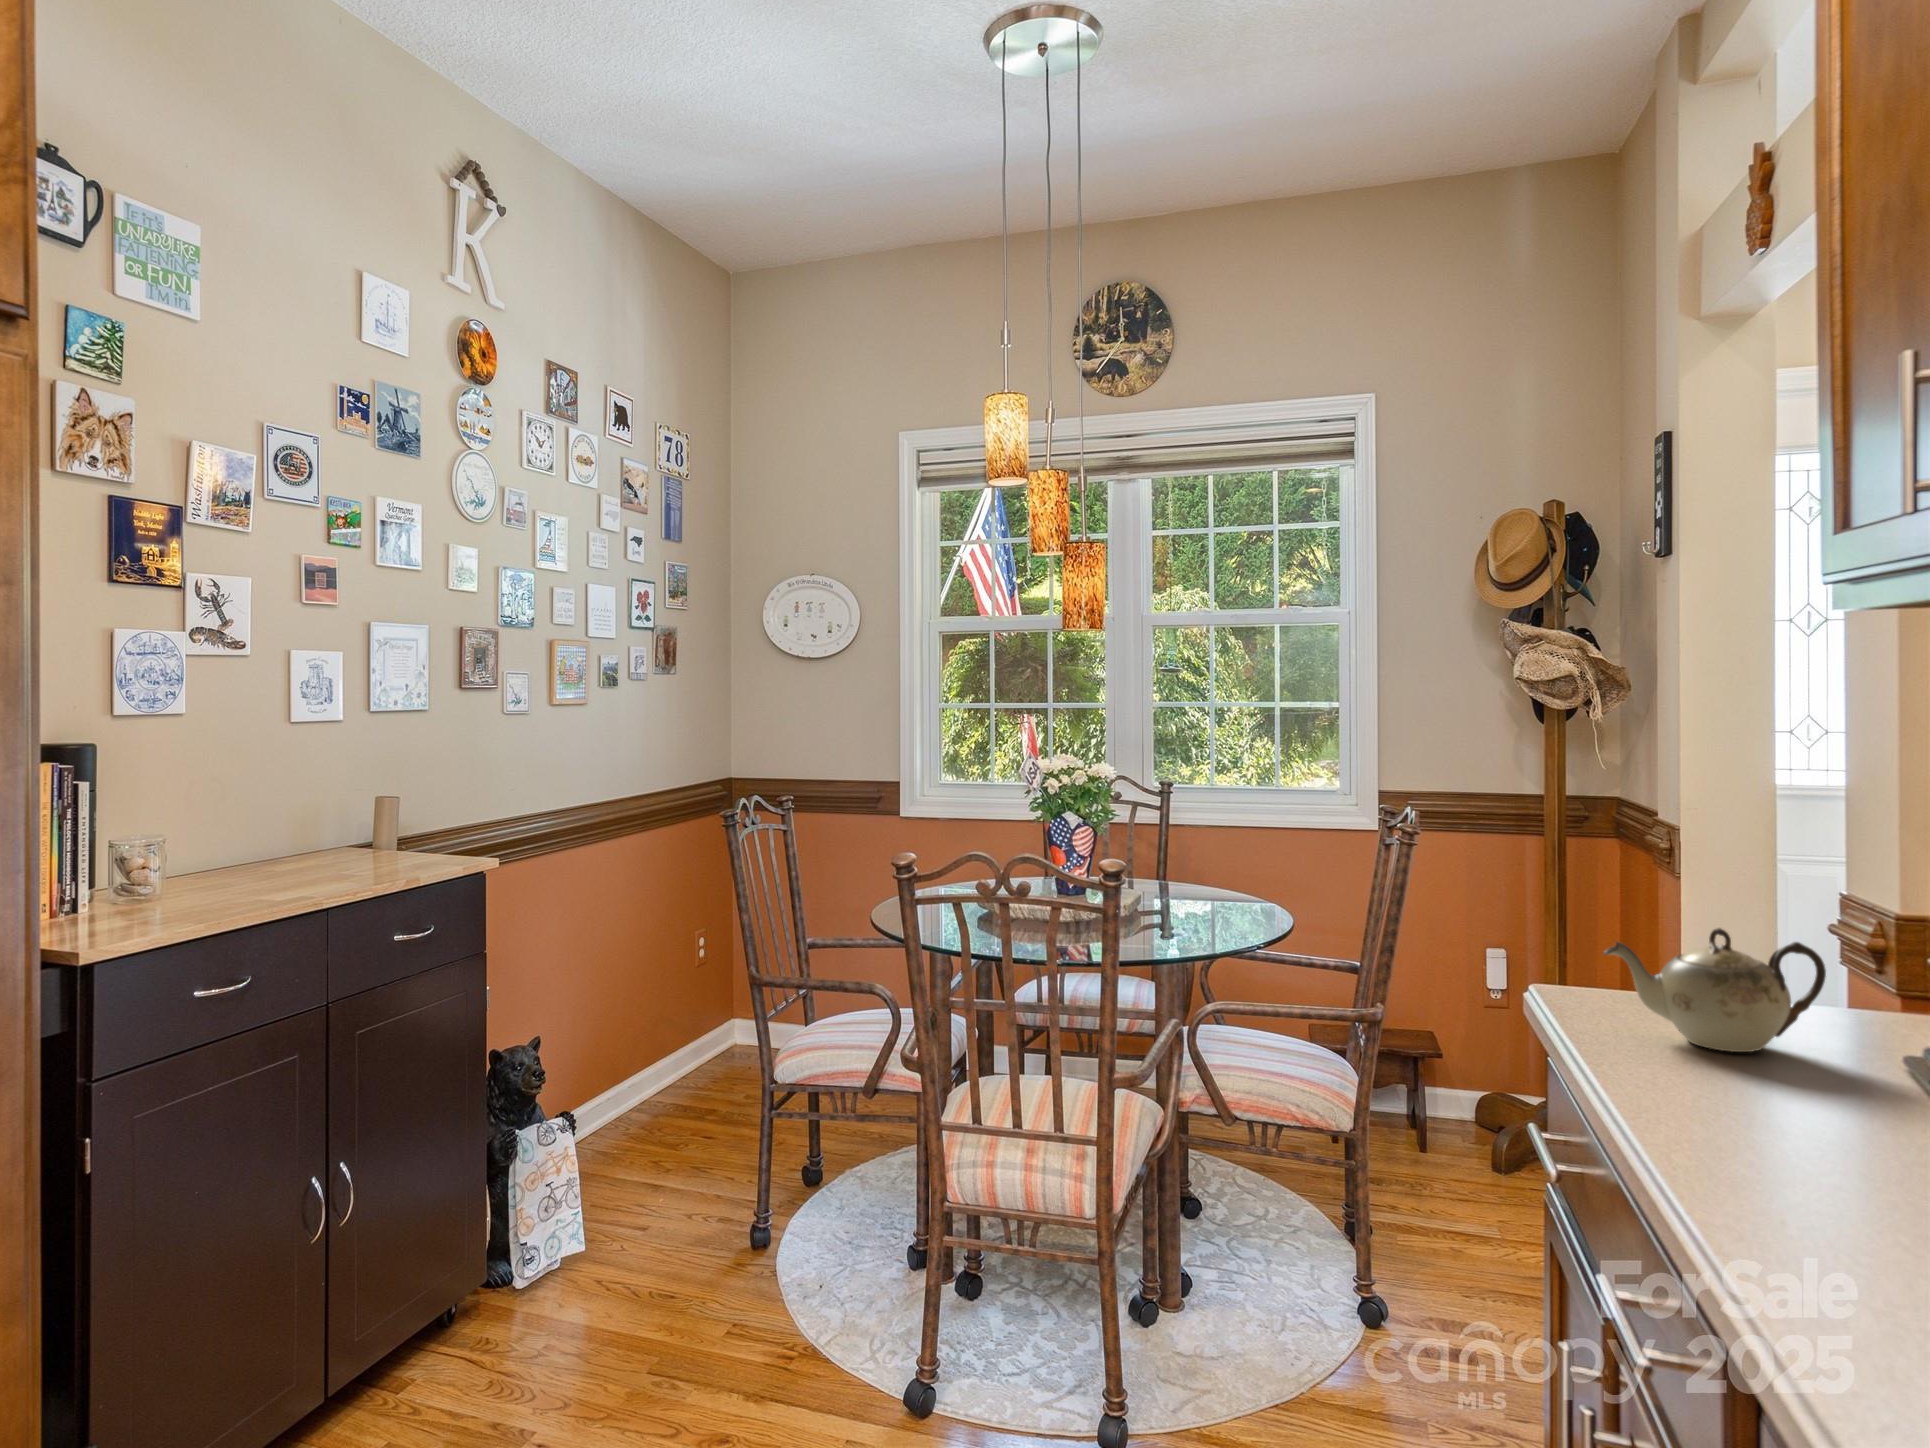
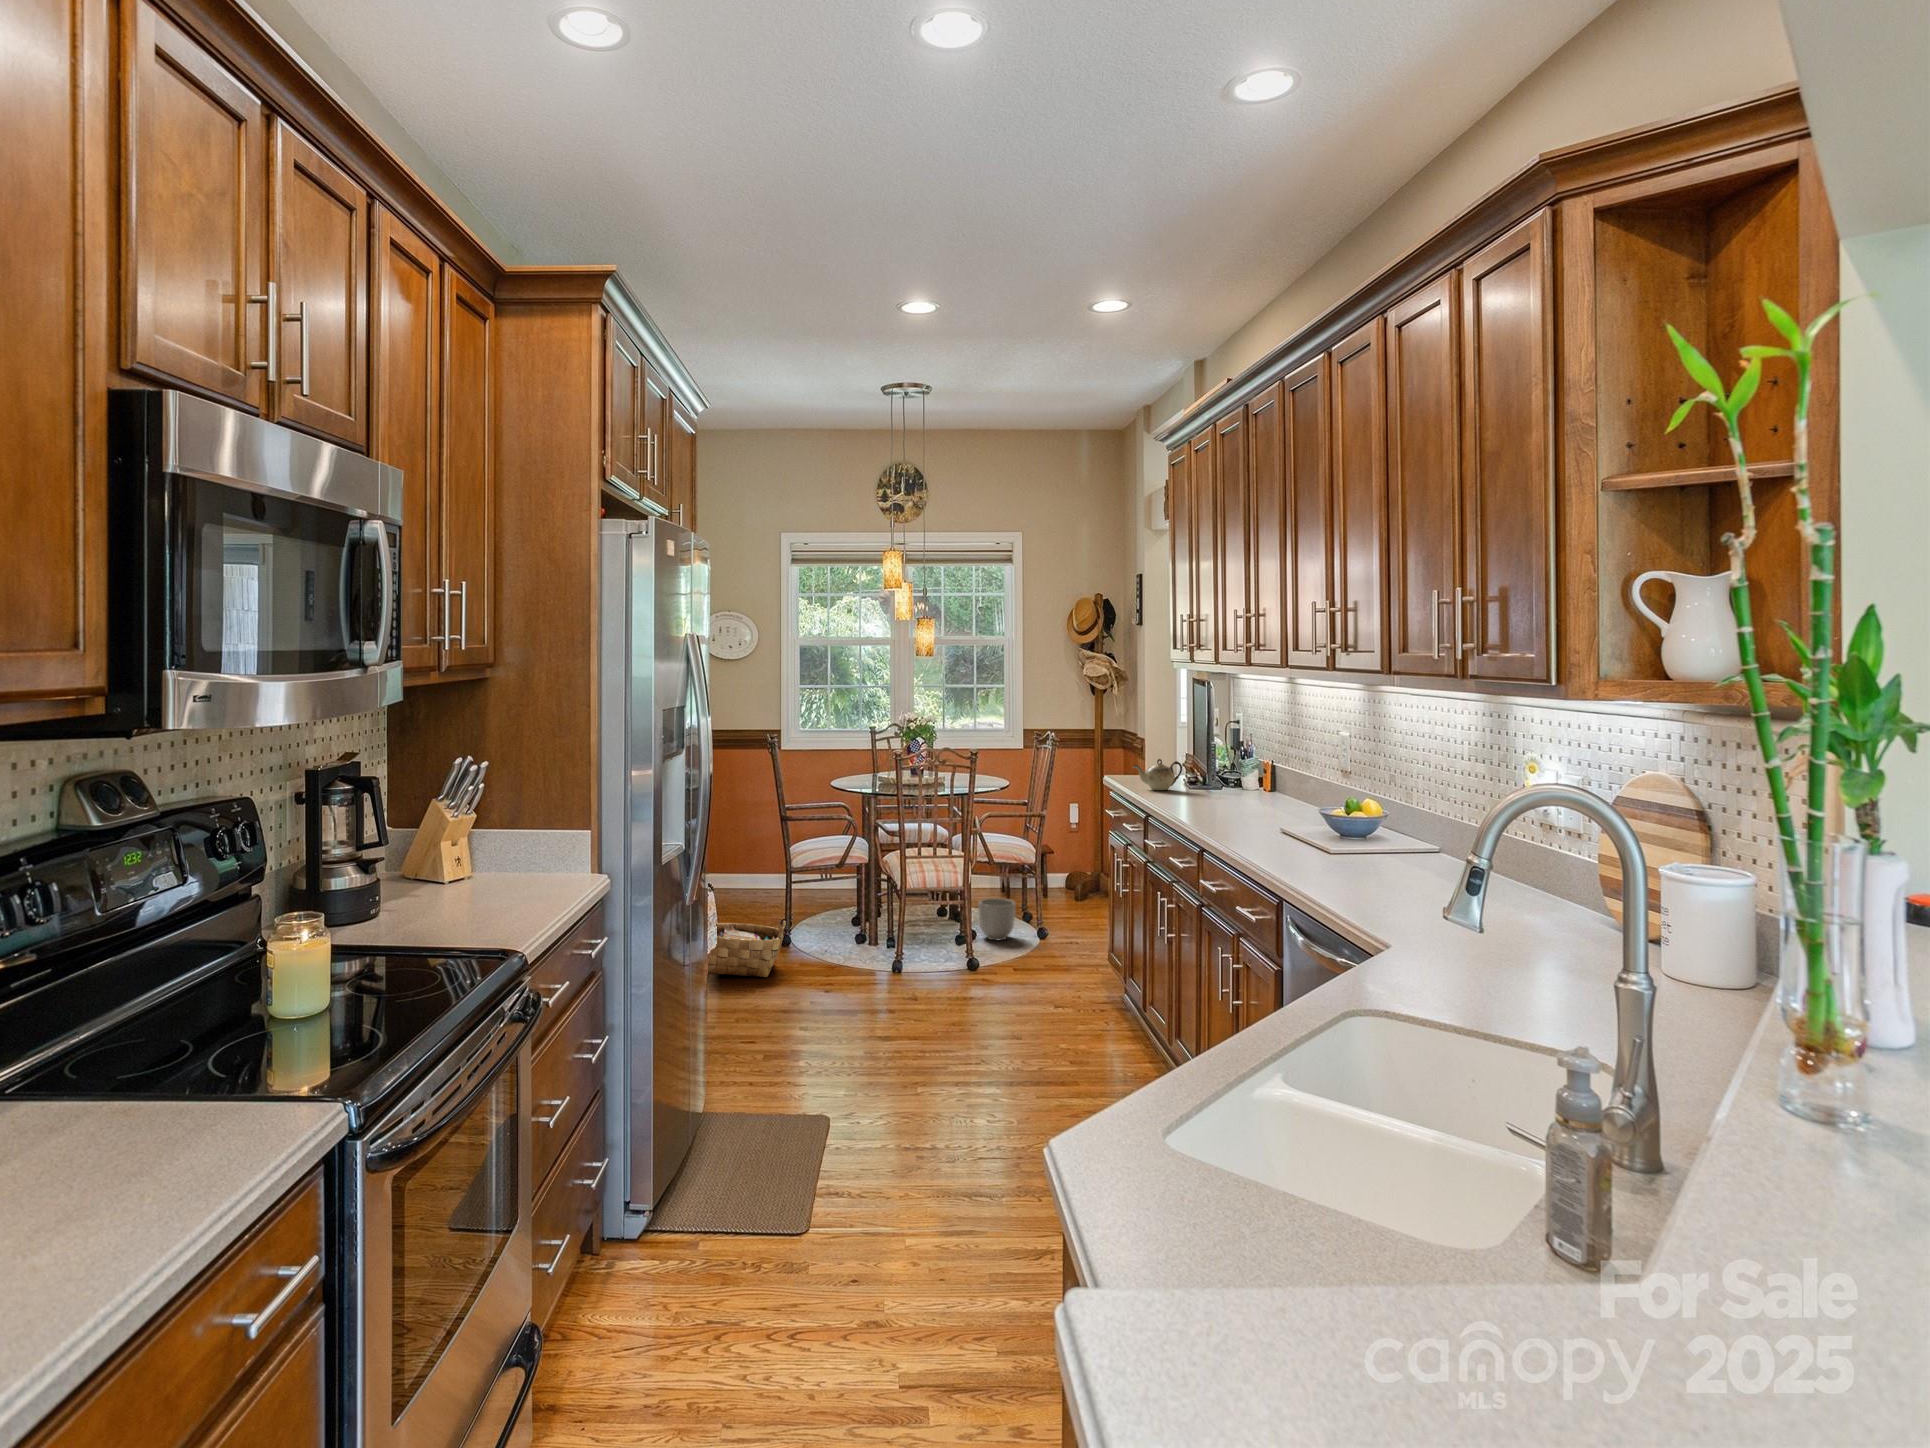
woven basket: none [455,1196,666,1397] -> present [708,921,786,977]
planter: none [1186,1214,1285,1340] -> present [978,898,1016,940]

